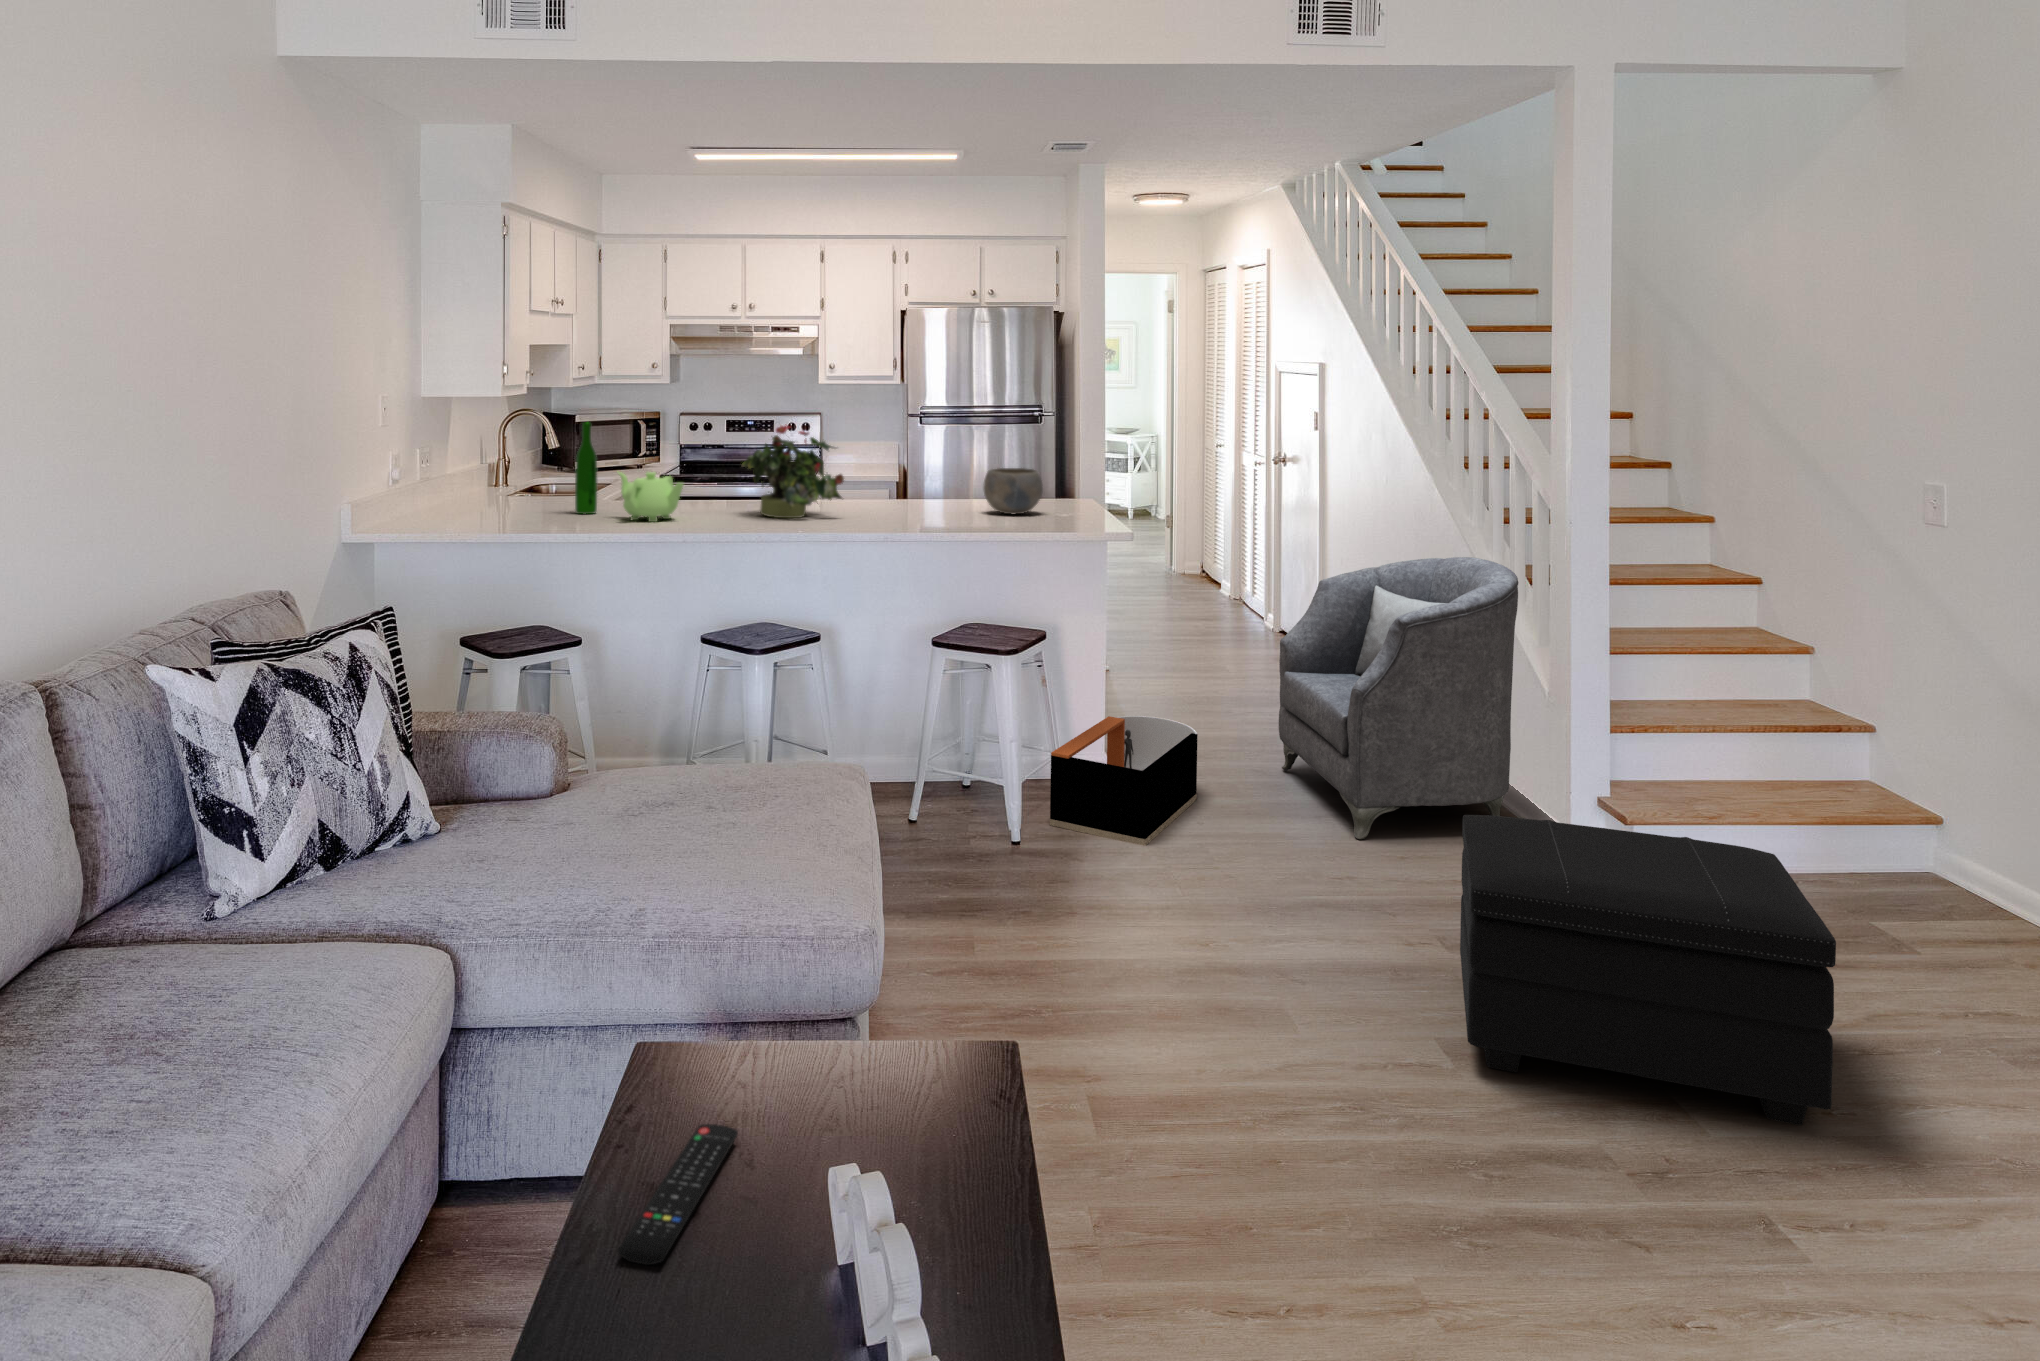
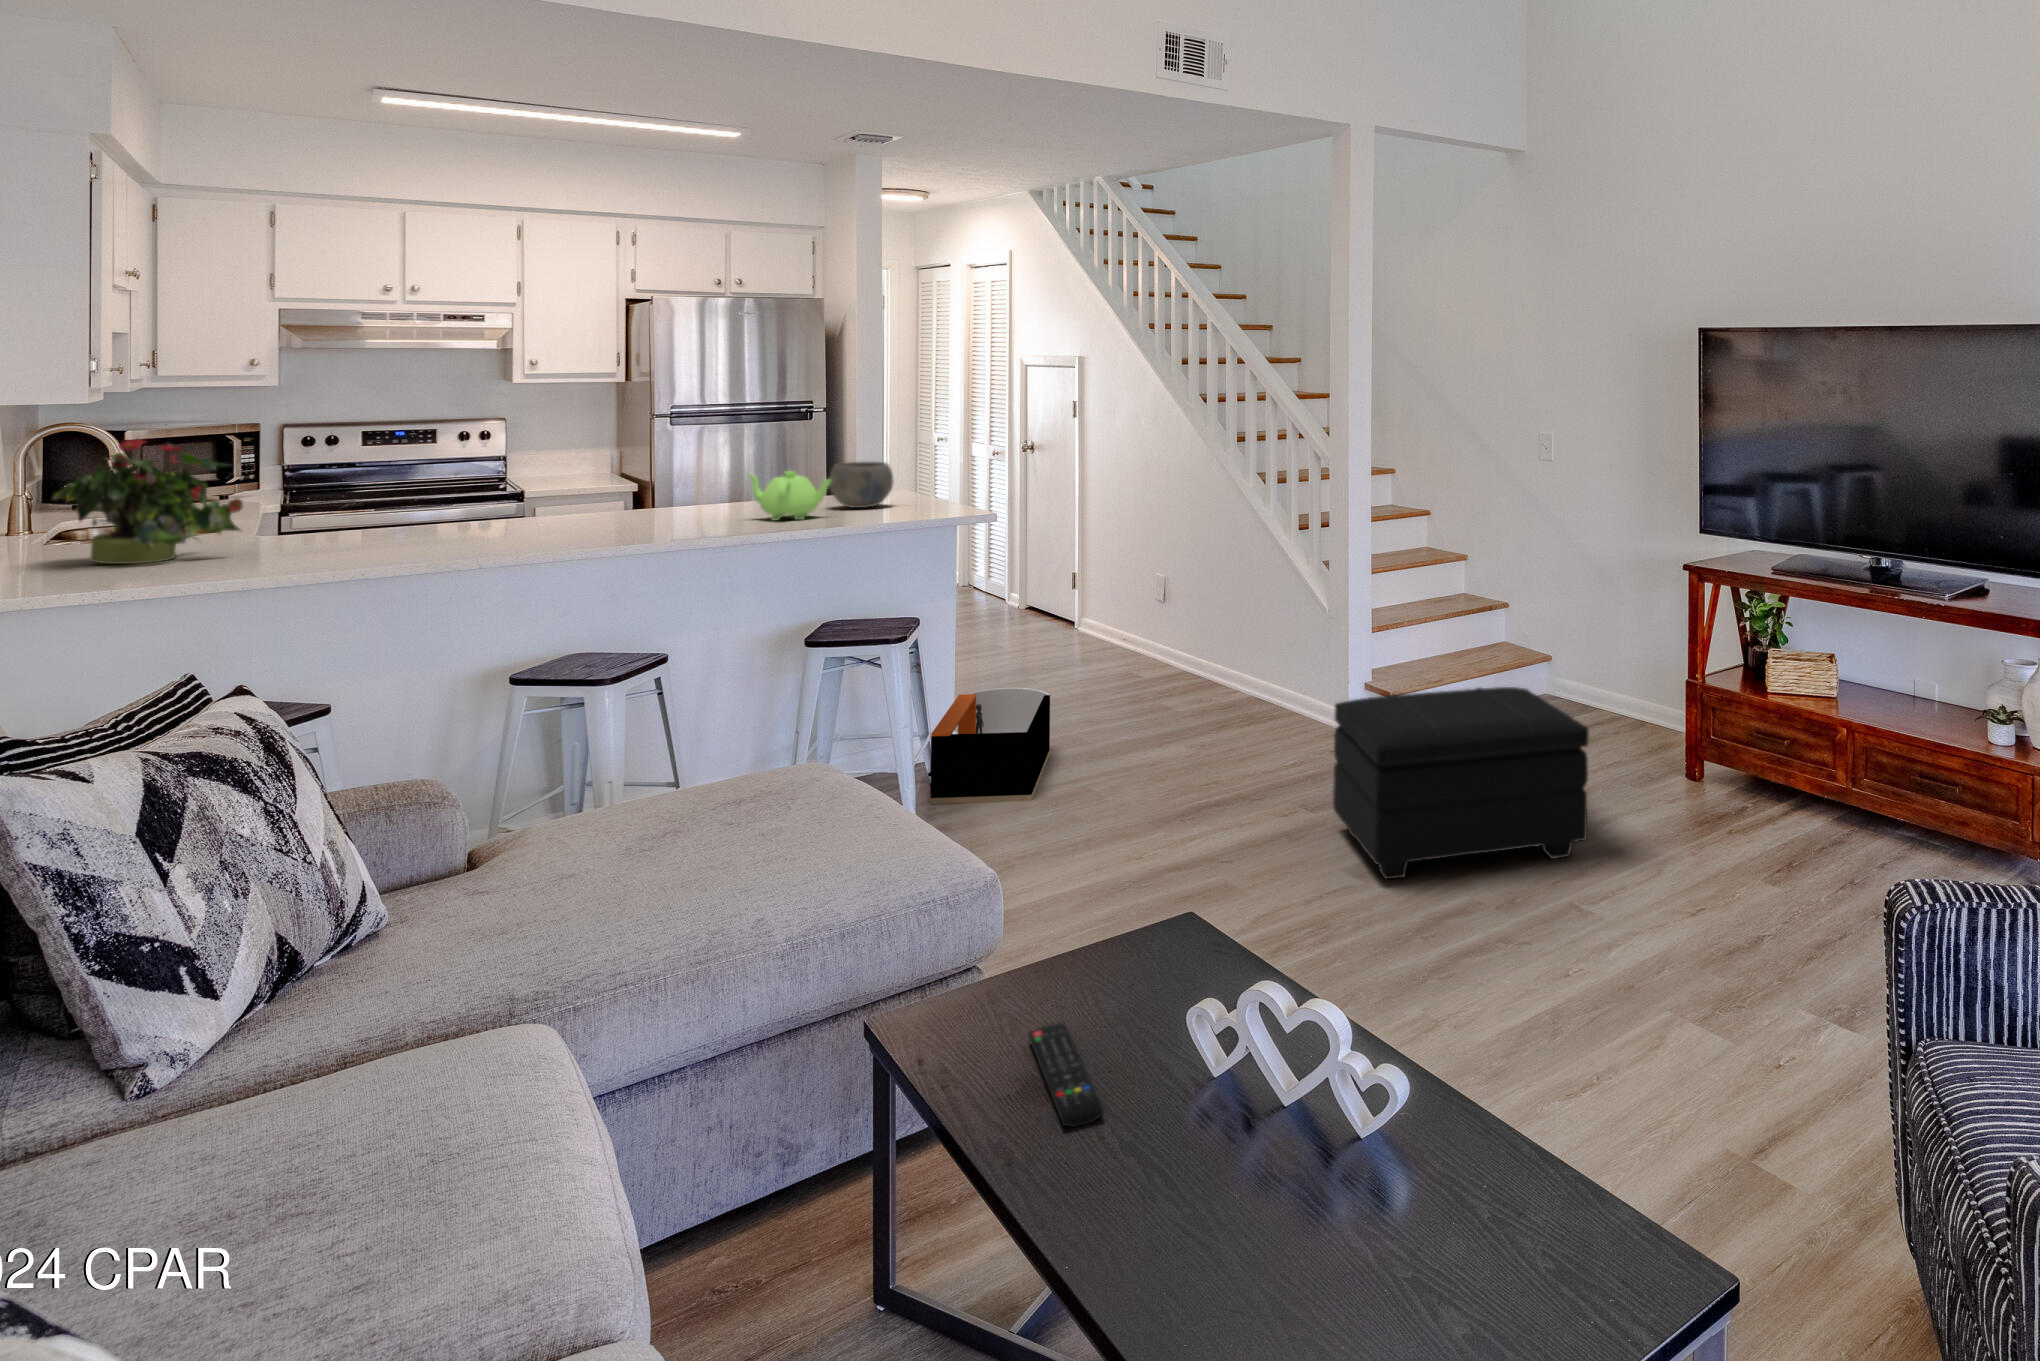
wine bottle: present [575,422,598,514] -> none [302,434,336,551]
potted plant: present [742,424,844,518] -> present [53,439,243,564]
teapot: present [618,472,683,522] -> present [749,471,831,520]
armchair: present [1279,557,1518,839] -> none [1103,513,1303,756]

